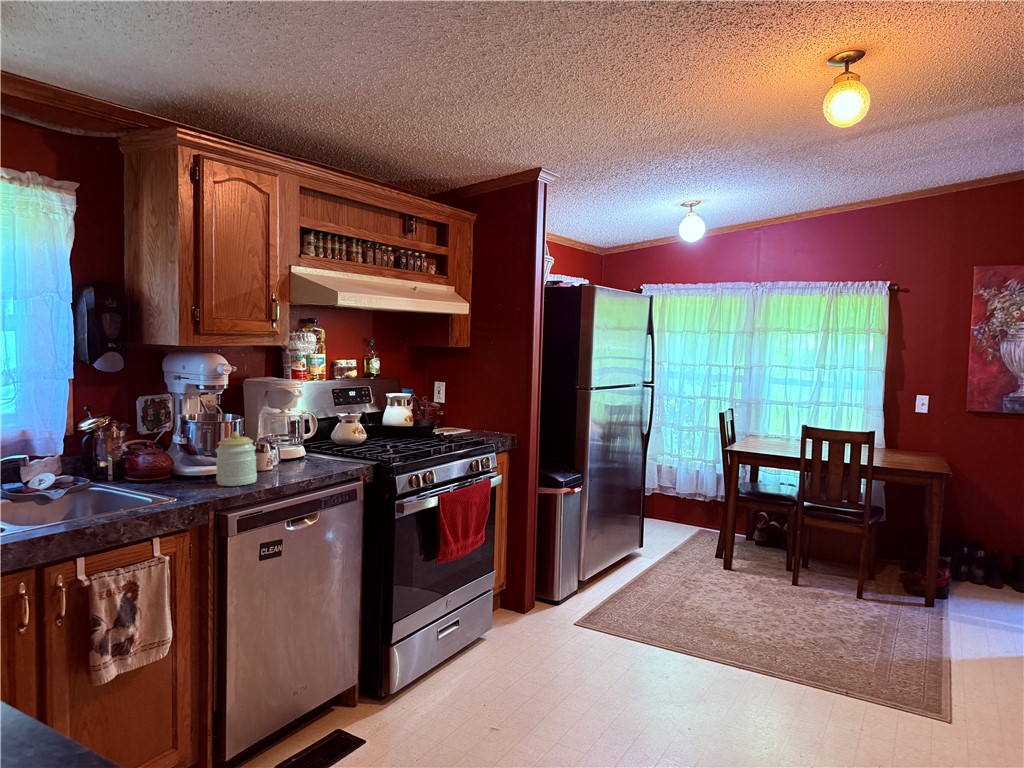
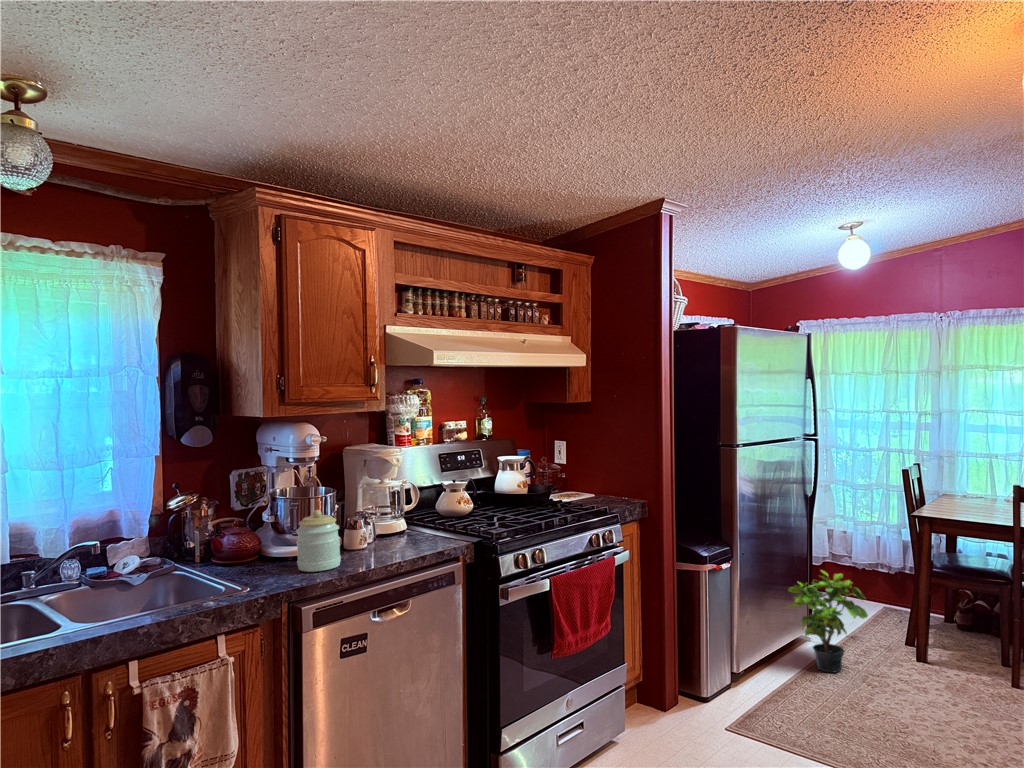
potted plant: none [621,495,687,577] -> present [786,571,868,672]

